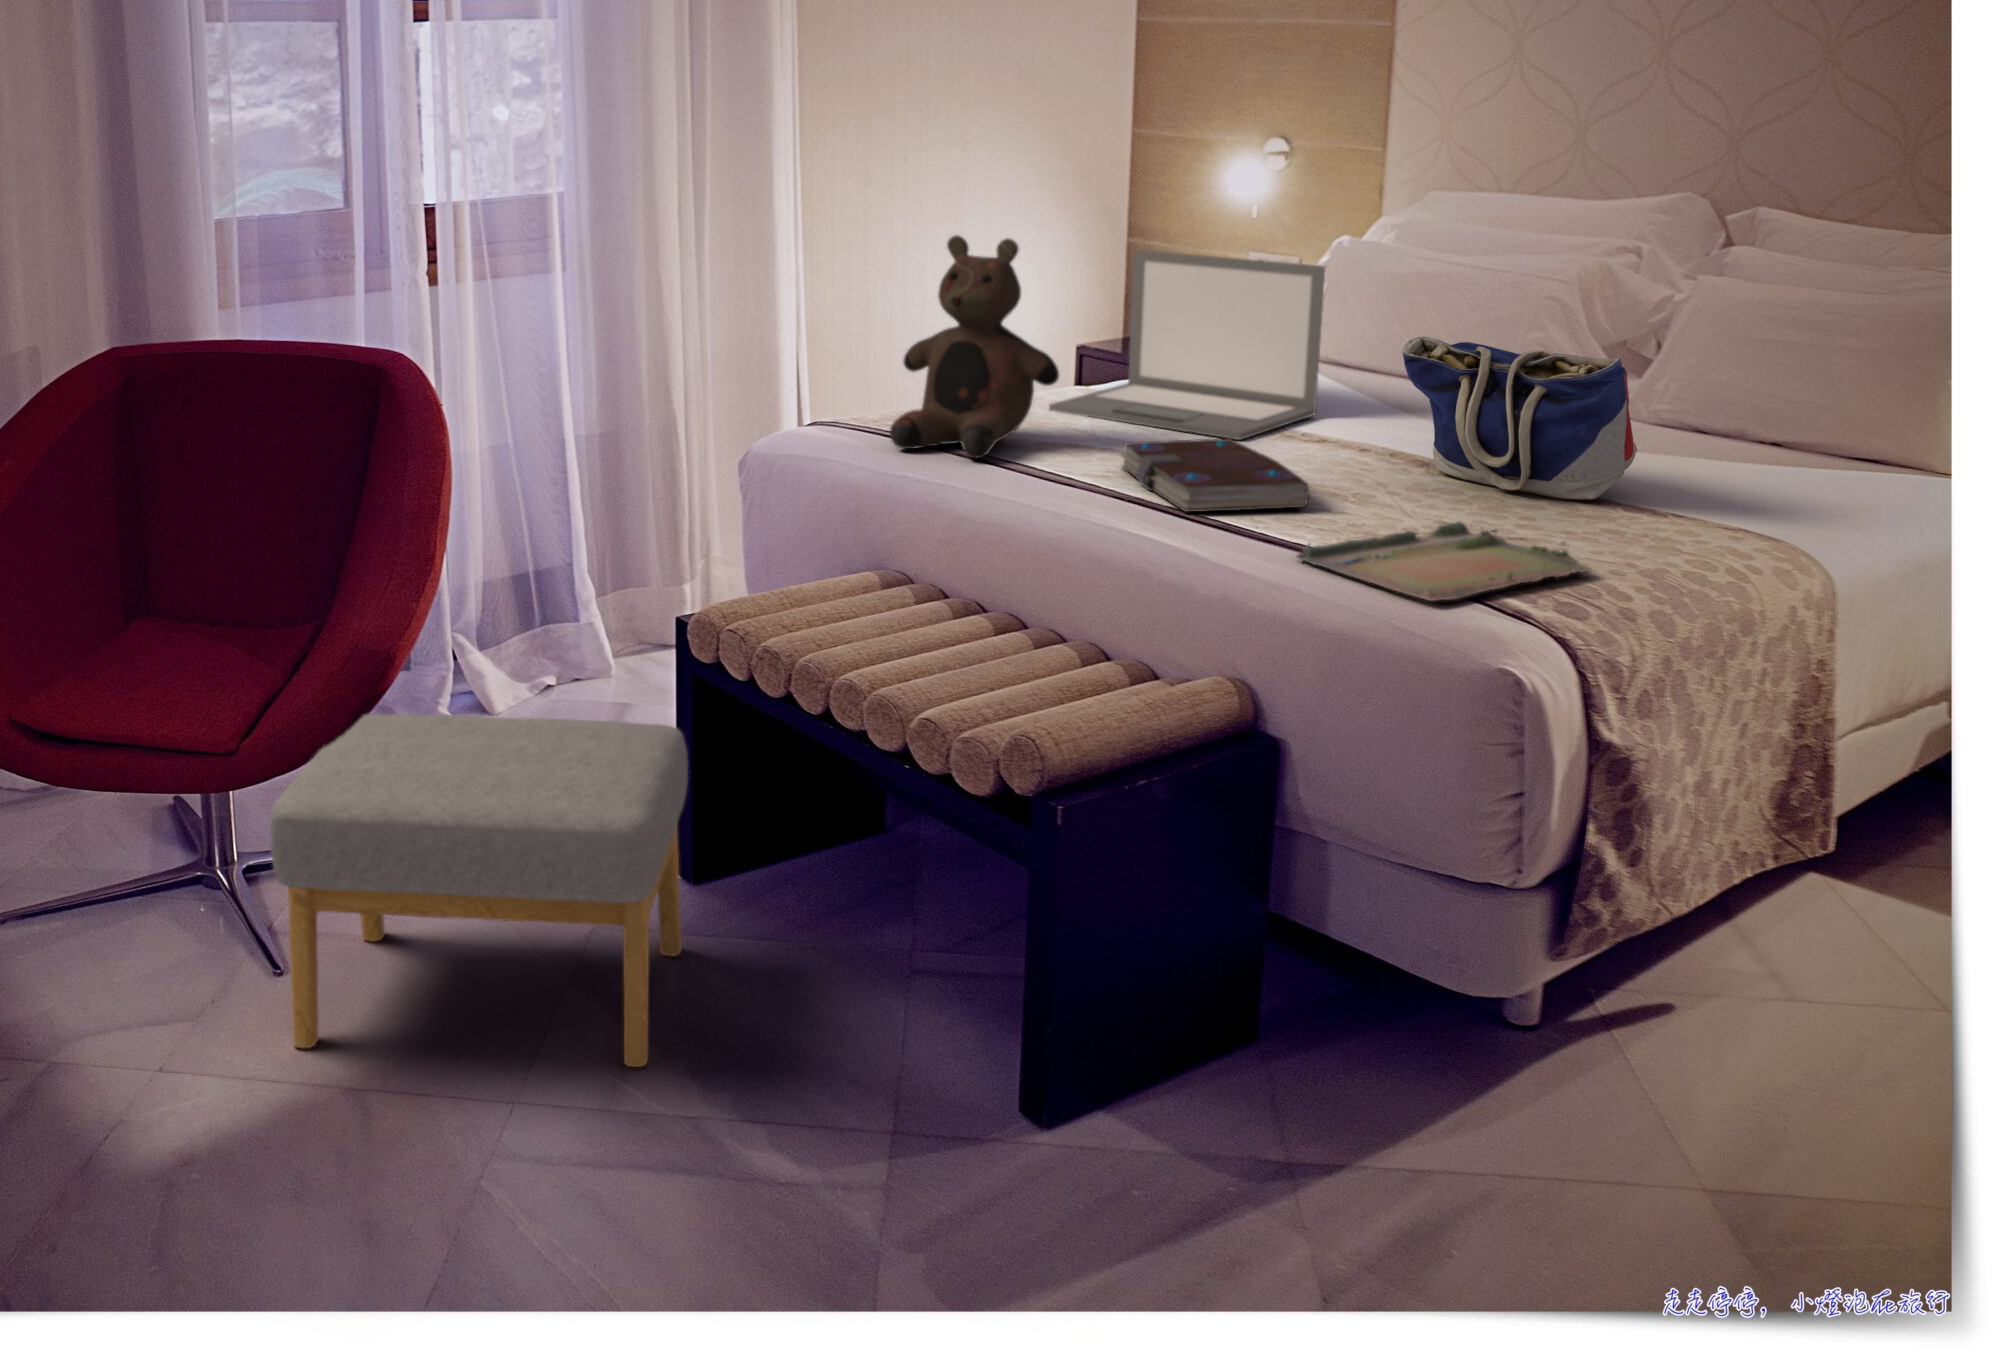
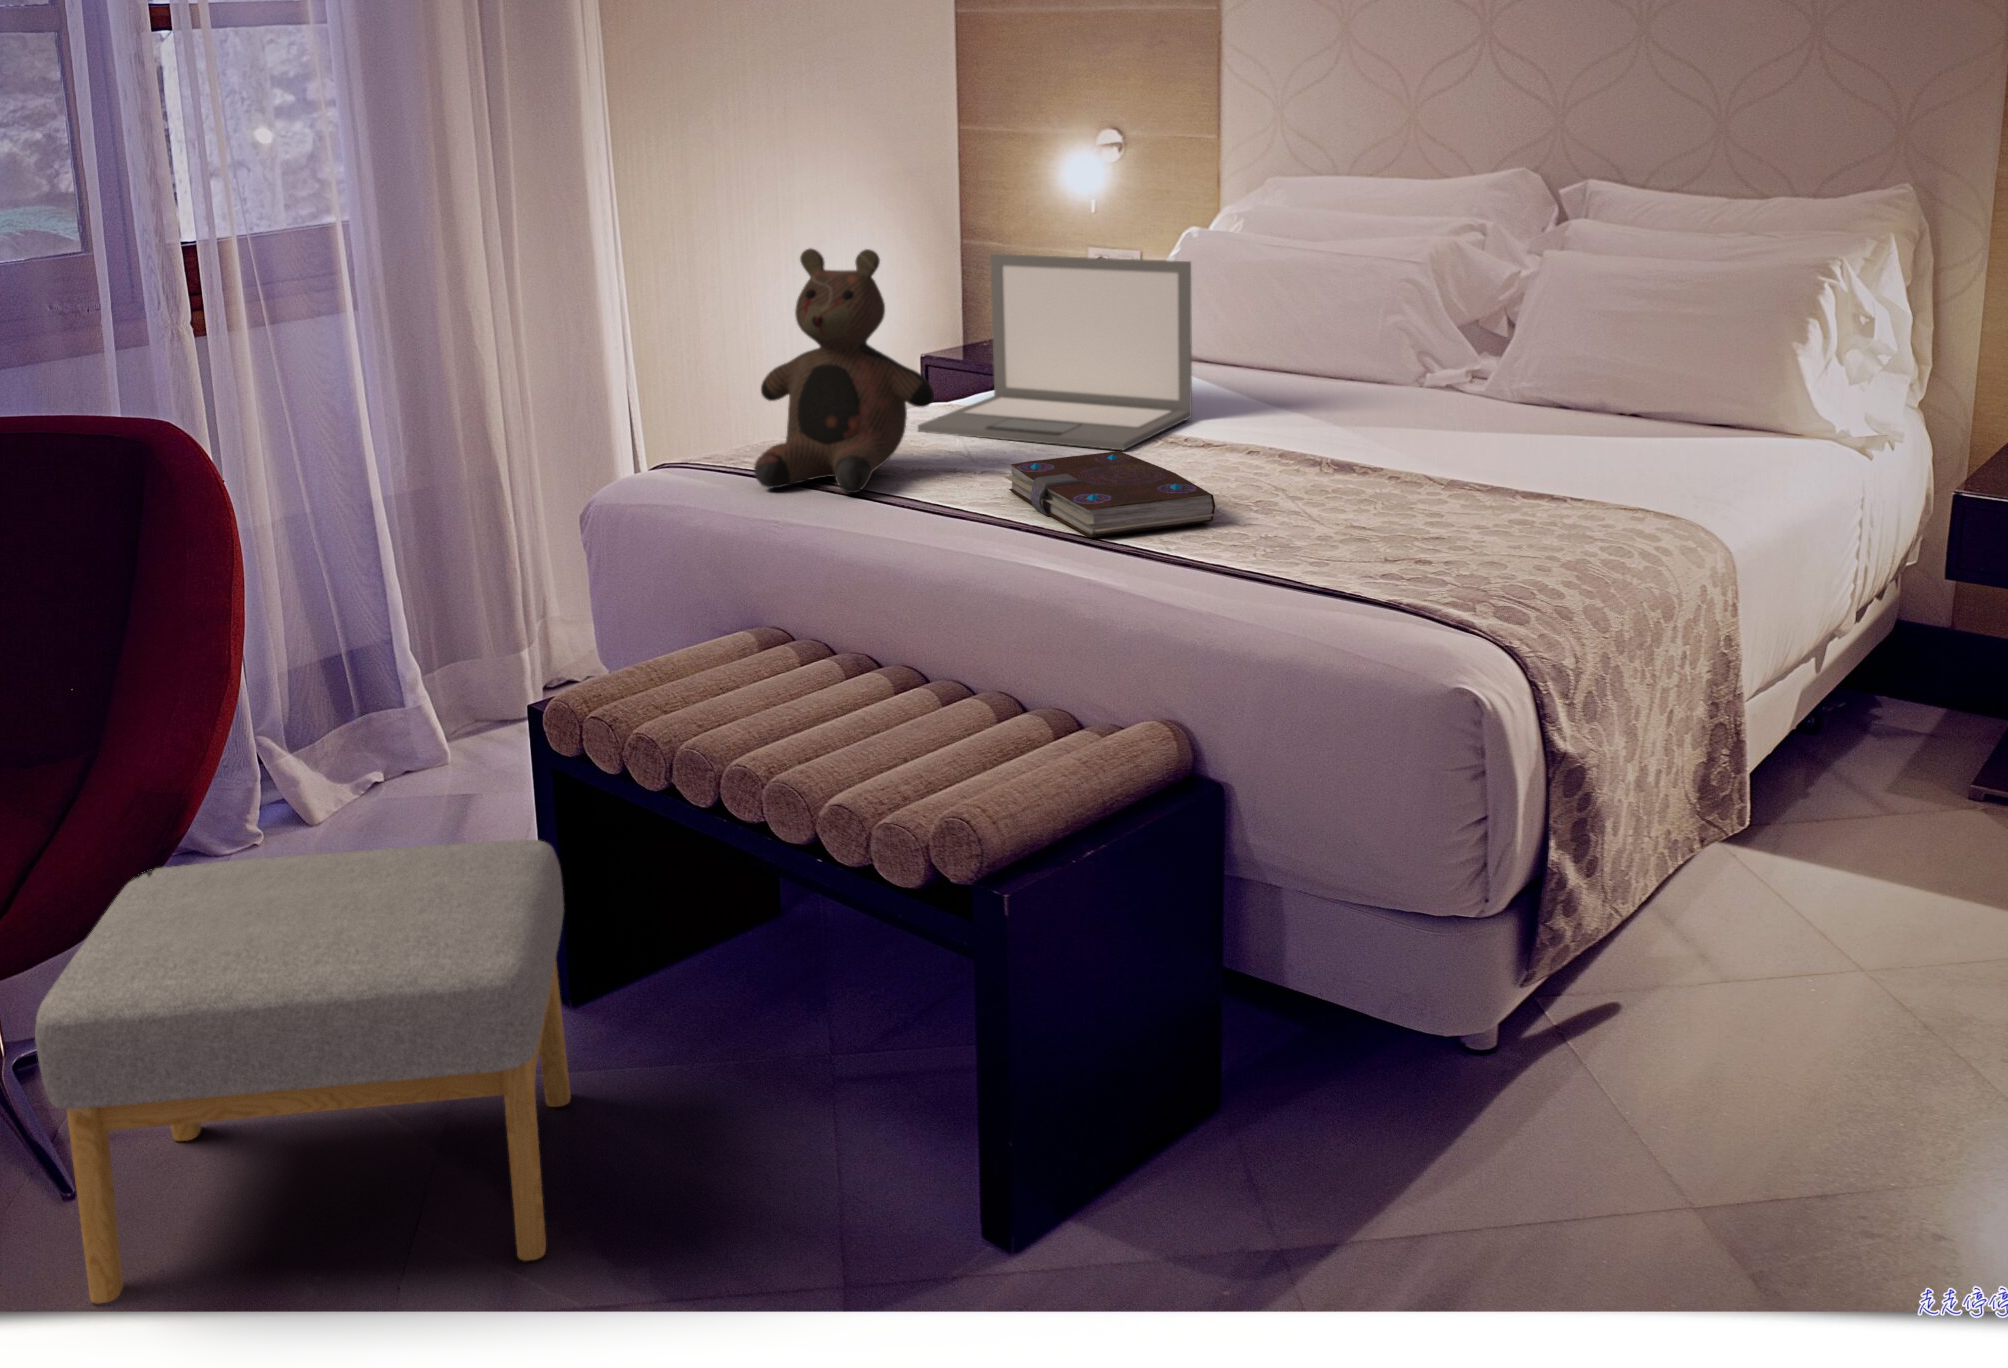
tote bag: present [1402,337,1637,500] -> none [1287,331,1525,490]
tray: present [1297,522,1590,601] -> none [1219,525,1518,619]

